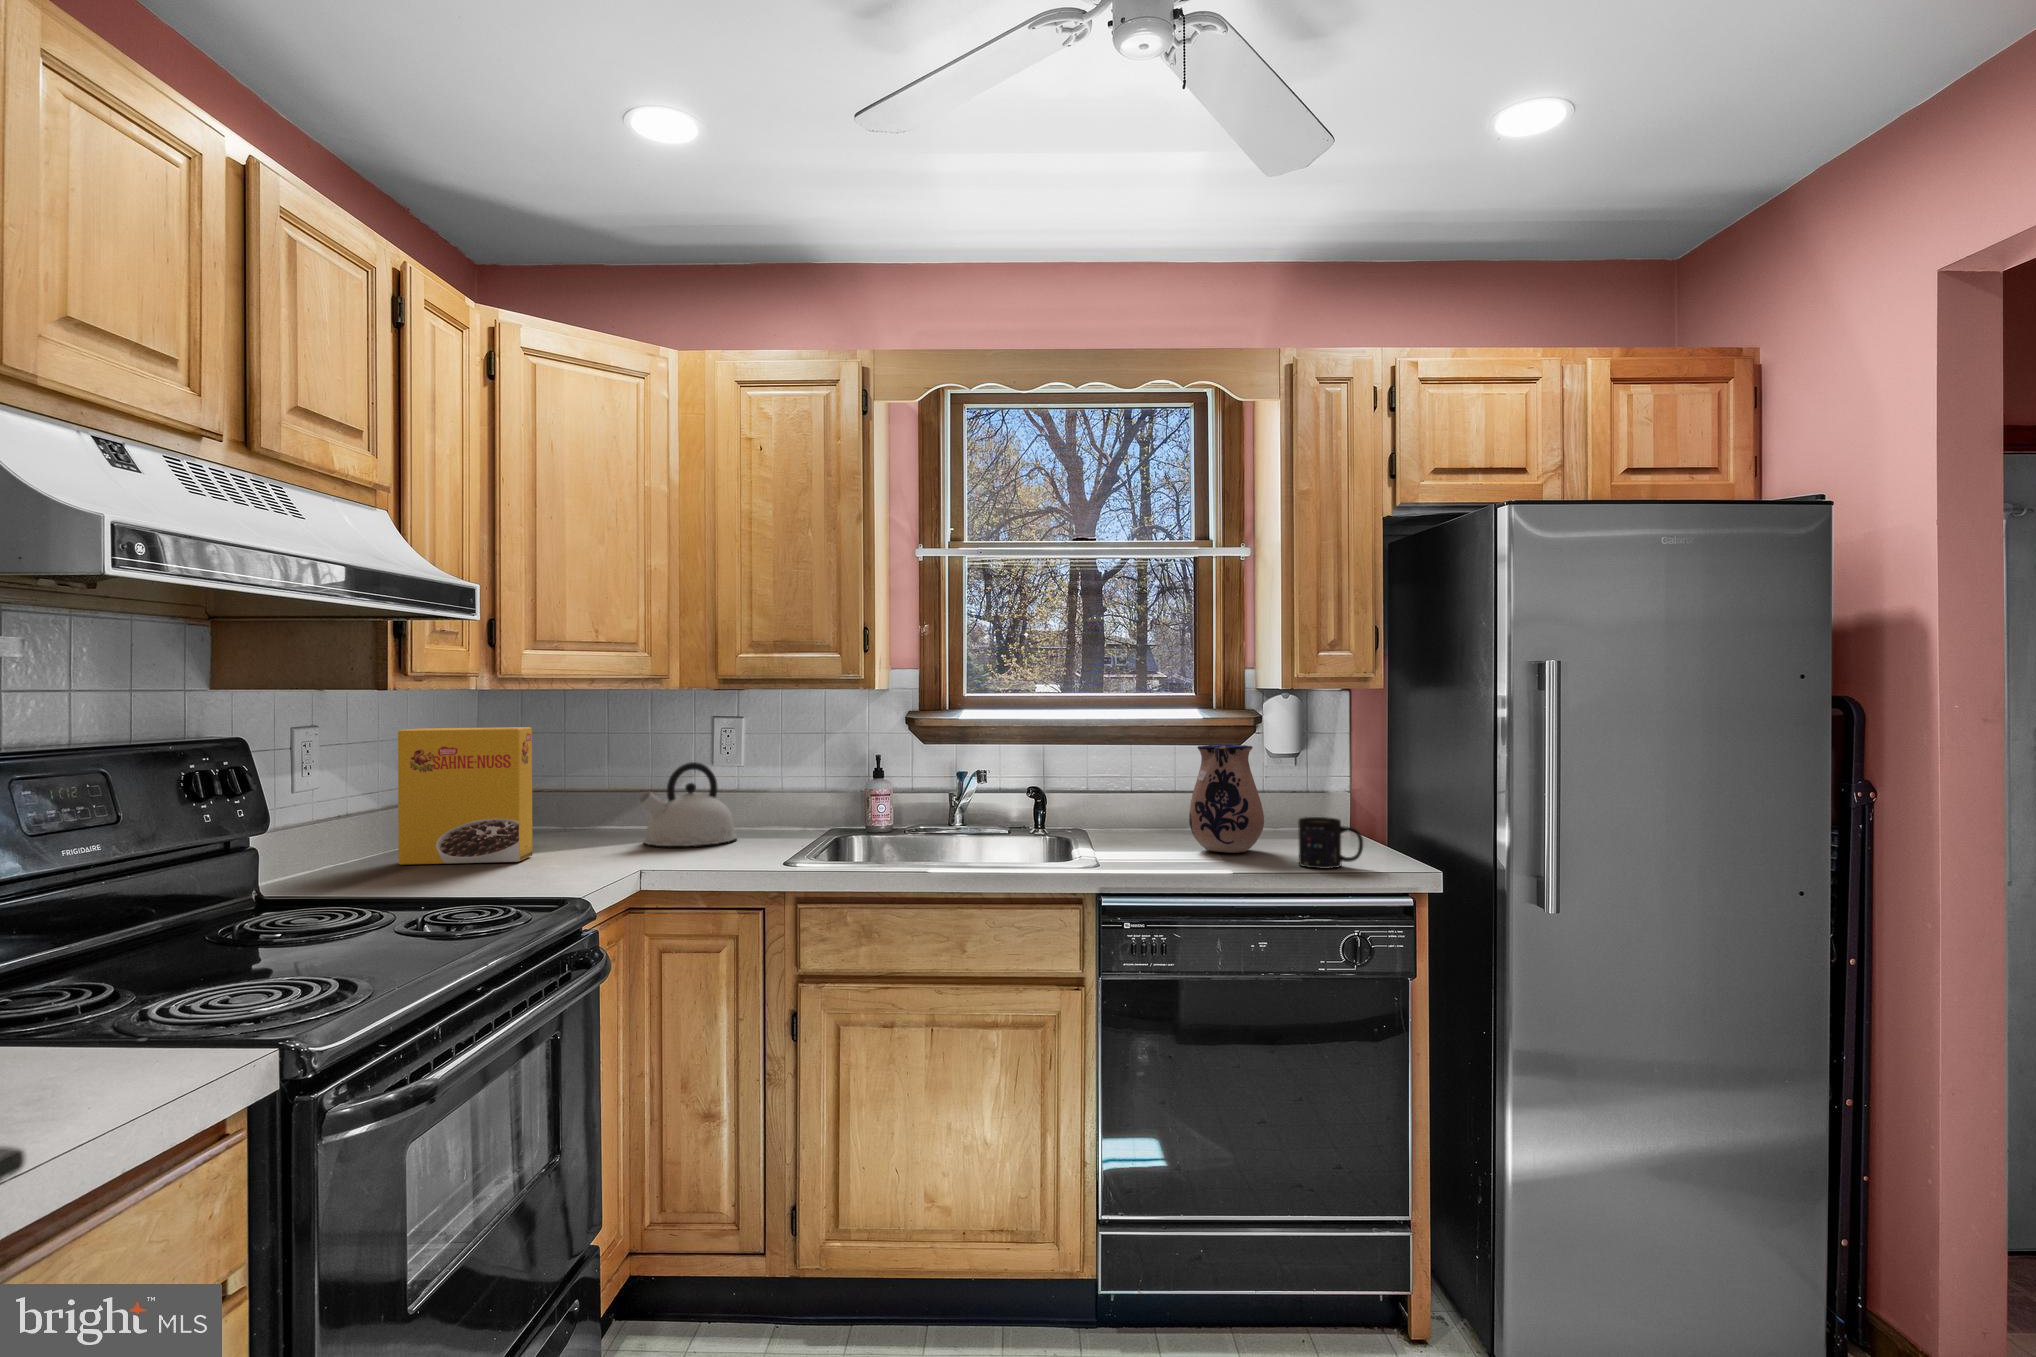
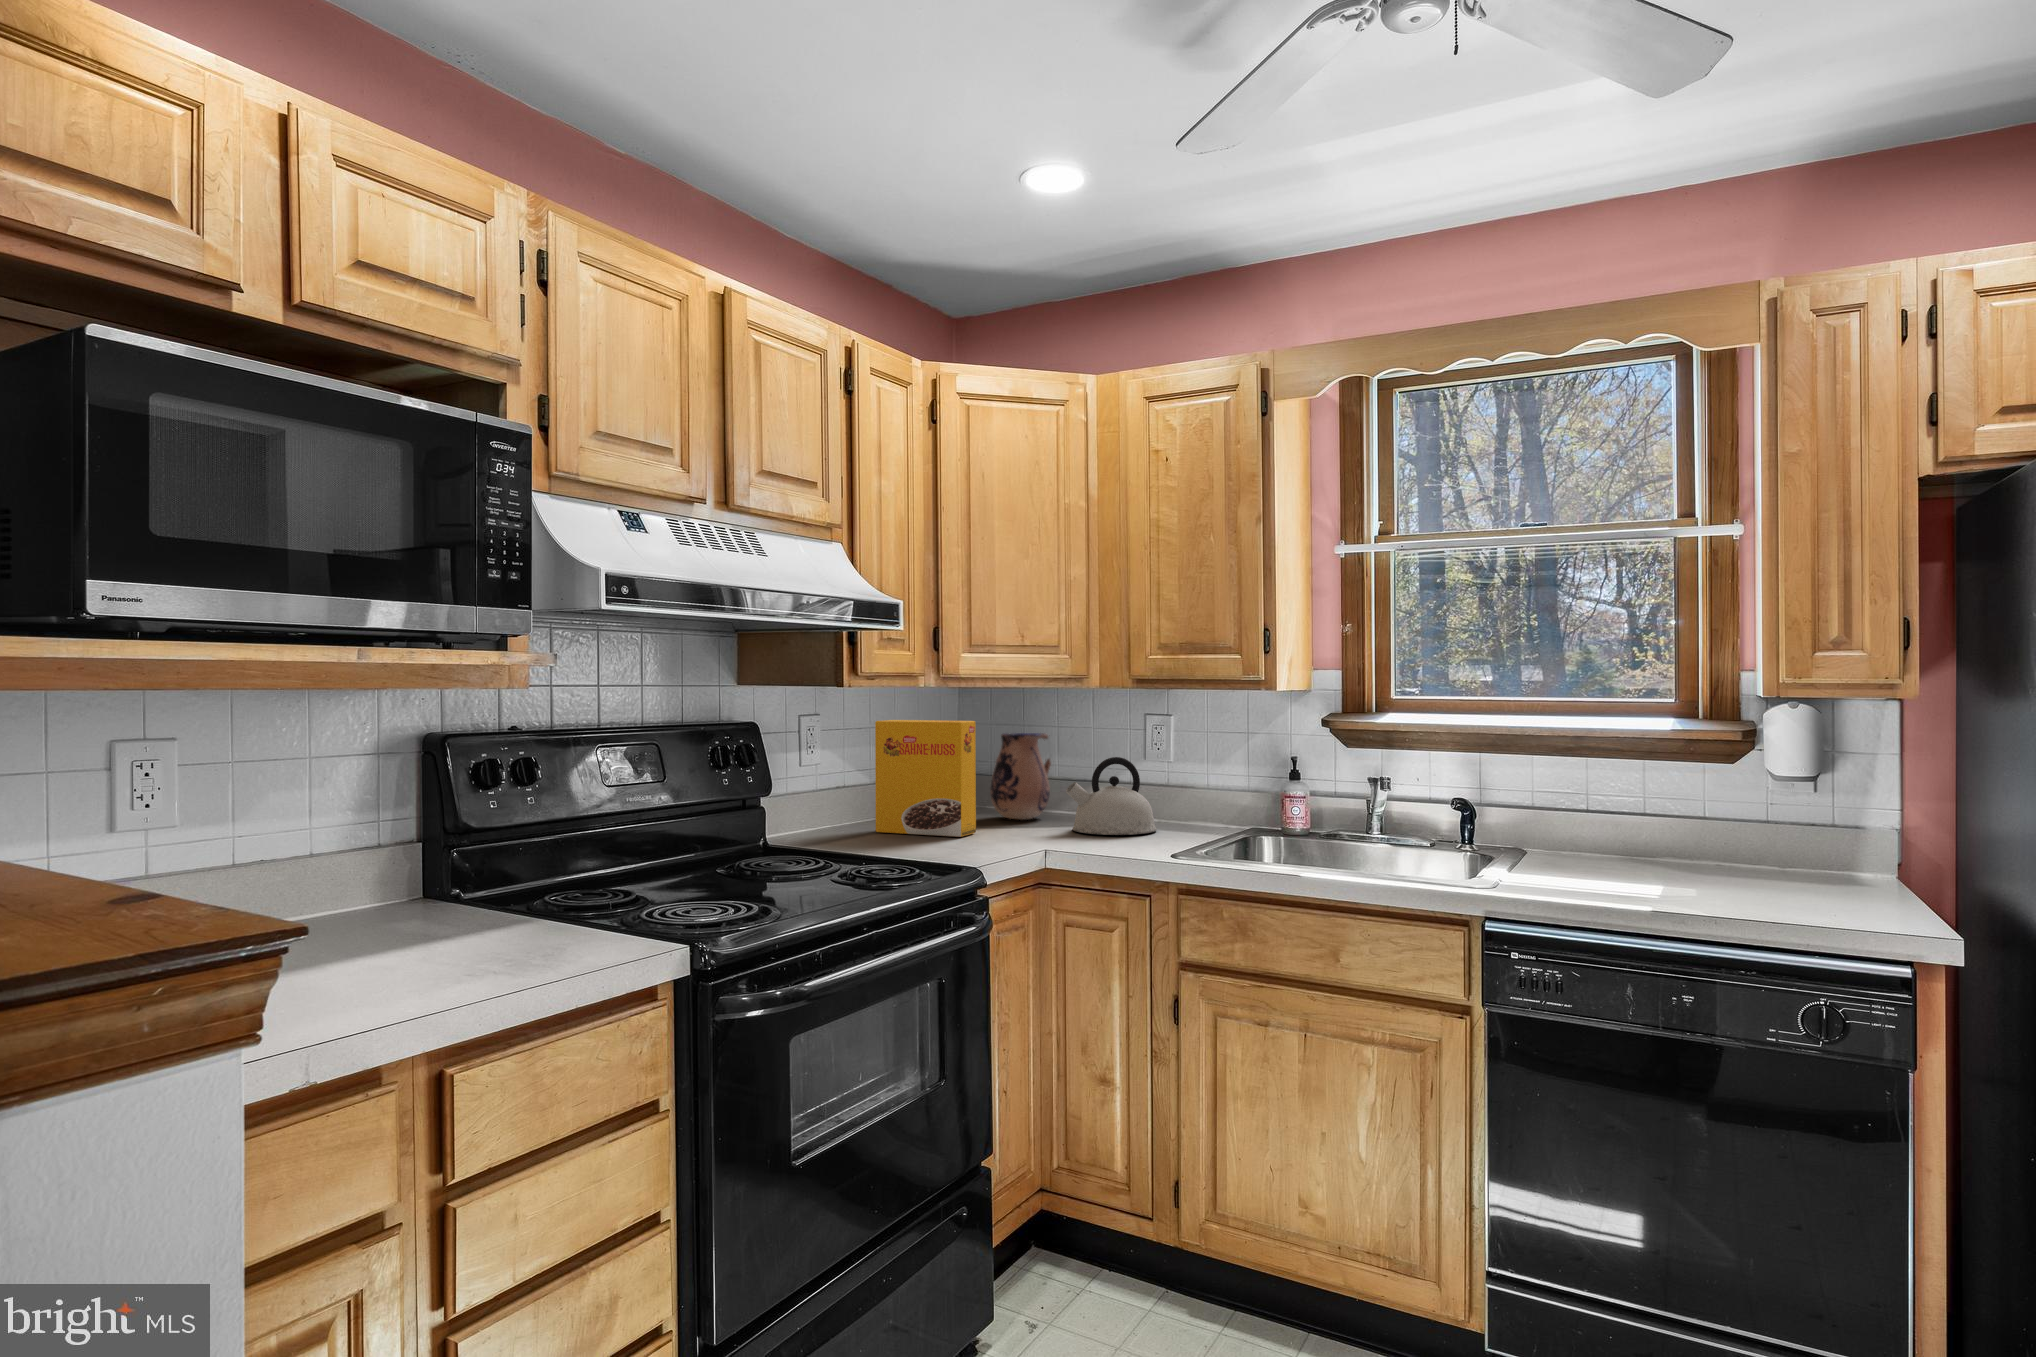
ceramic pitcher: present [1189,744,1264,853] -> present [990,733,1051,820]
mug: present [1298,817,1363,869] -> none [1755,851,1846,916]

